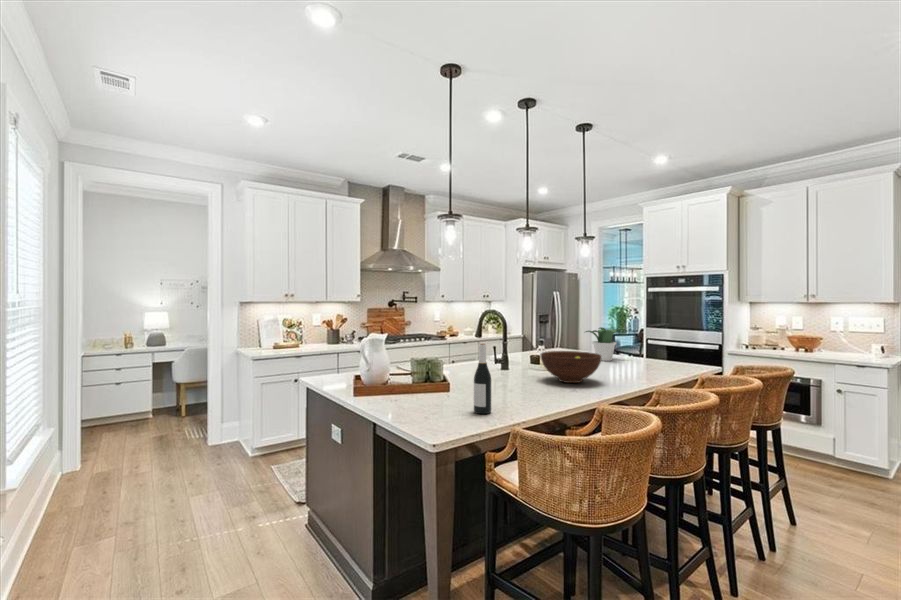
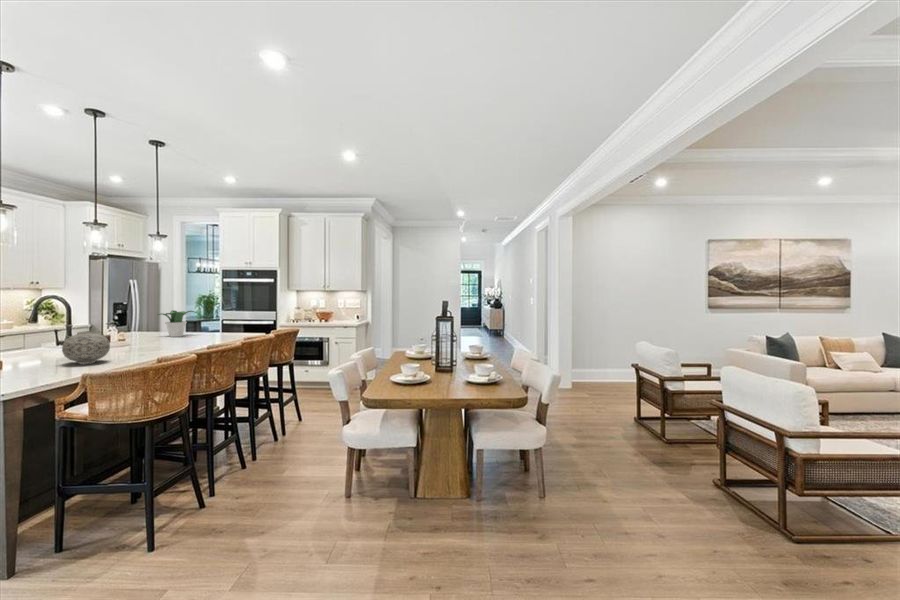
wine bottle: present [474,344,491,414] -> none [39,322,58,377]
fruit bowl: present [540,351,601,383] -> none [109,328,166,352]
vase: none [496,354,543,396] -> present [62,331,110,364]

